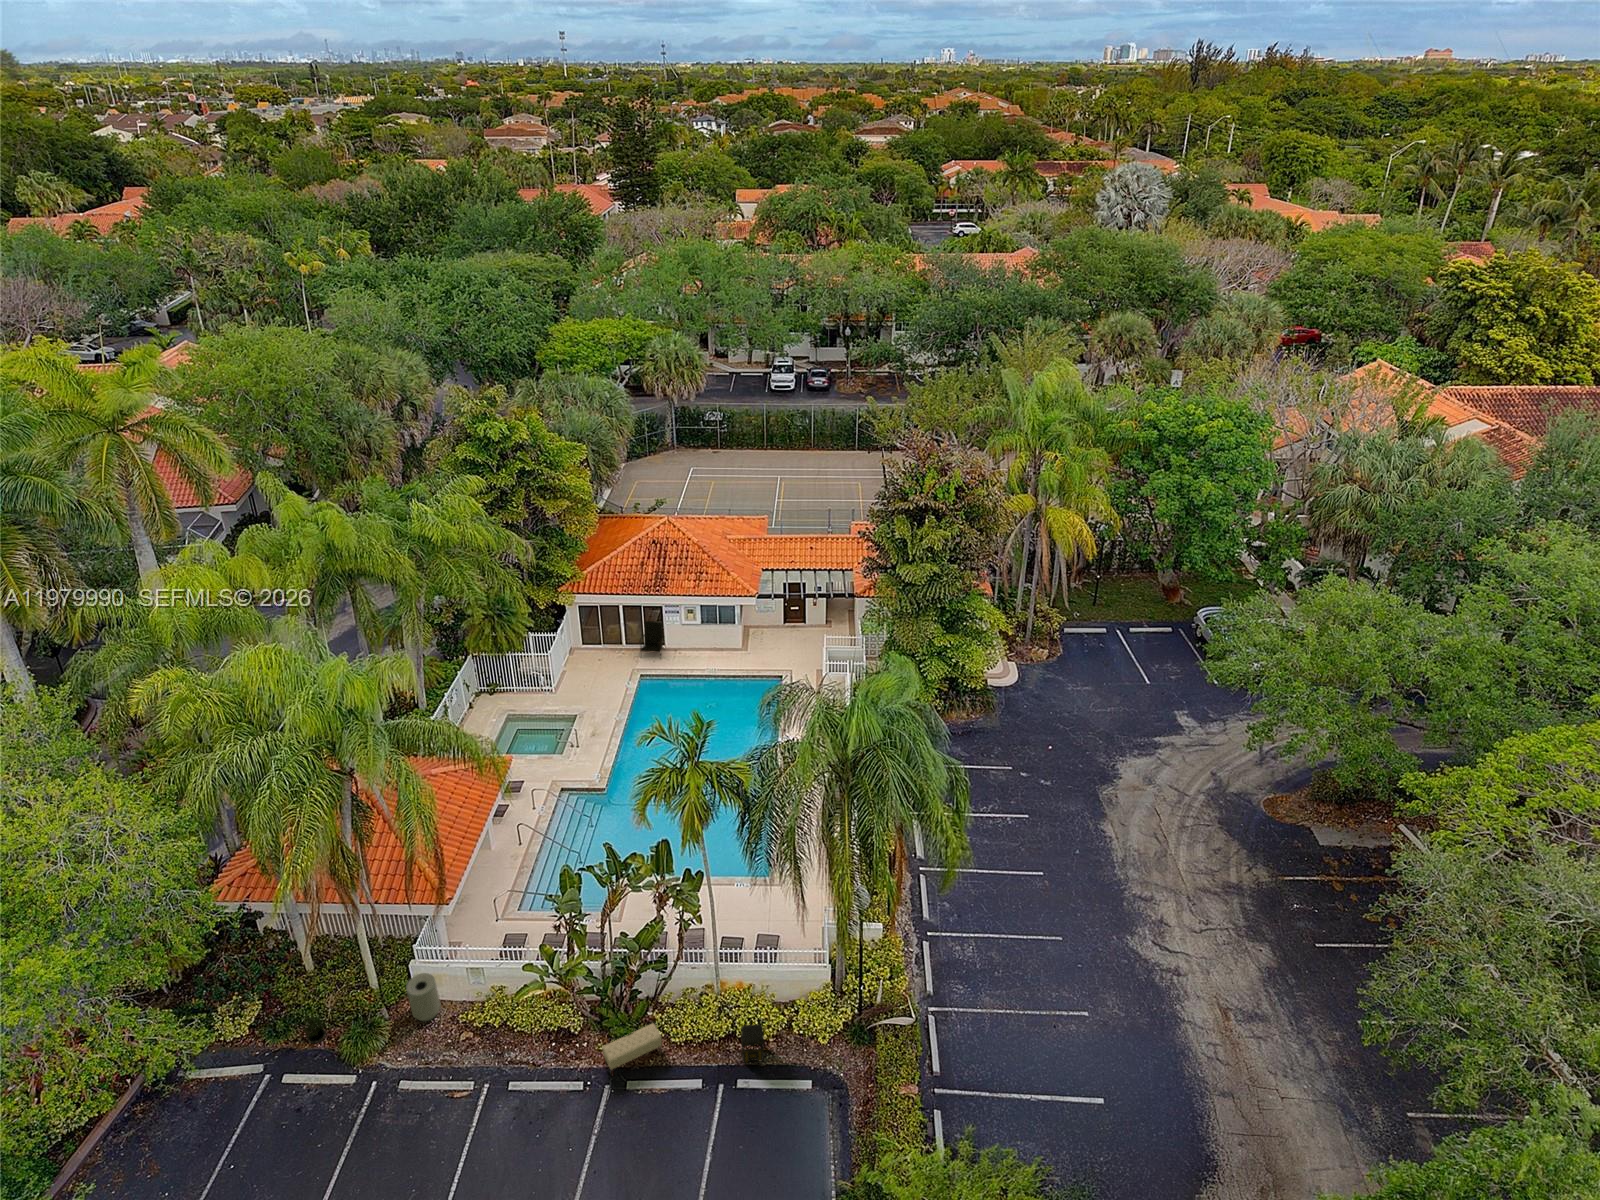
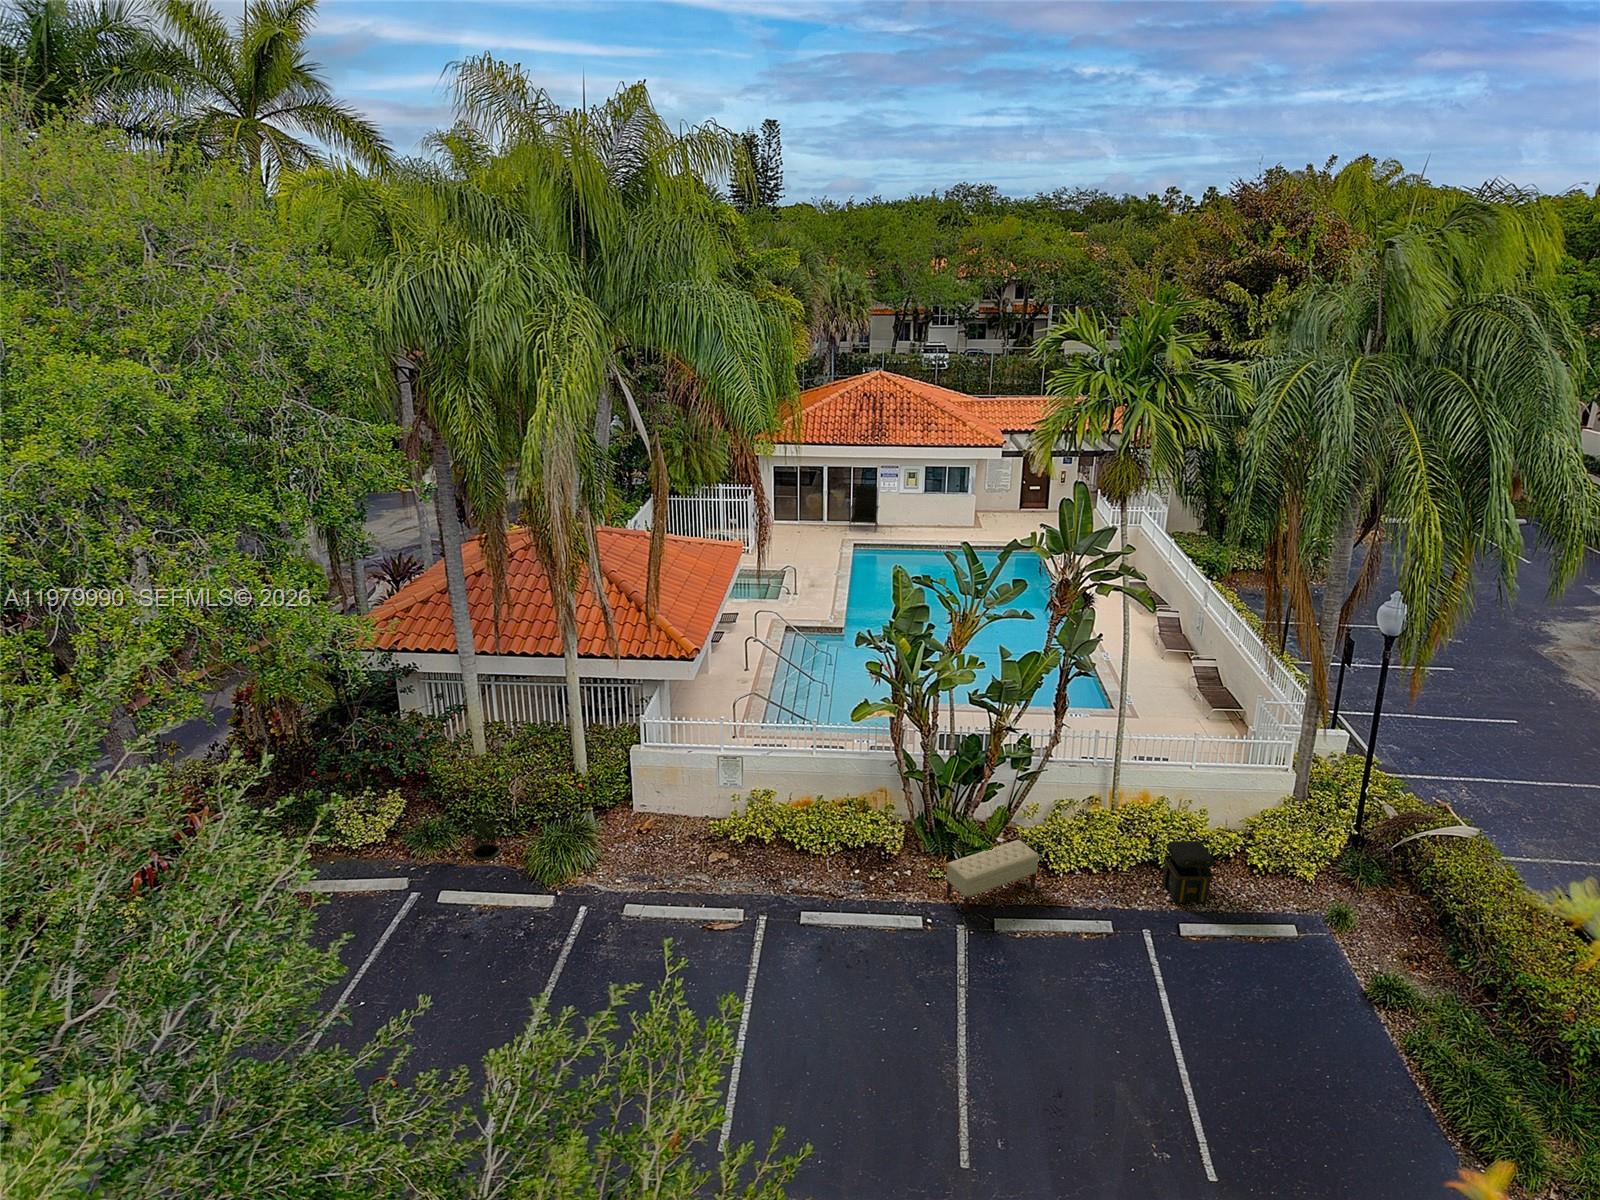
trash can: present [406,973,441,1021] -> none [625,767,671,841]

